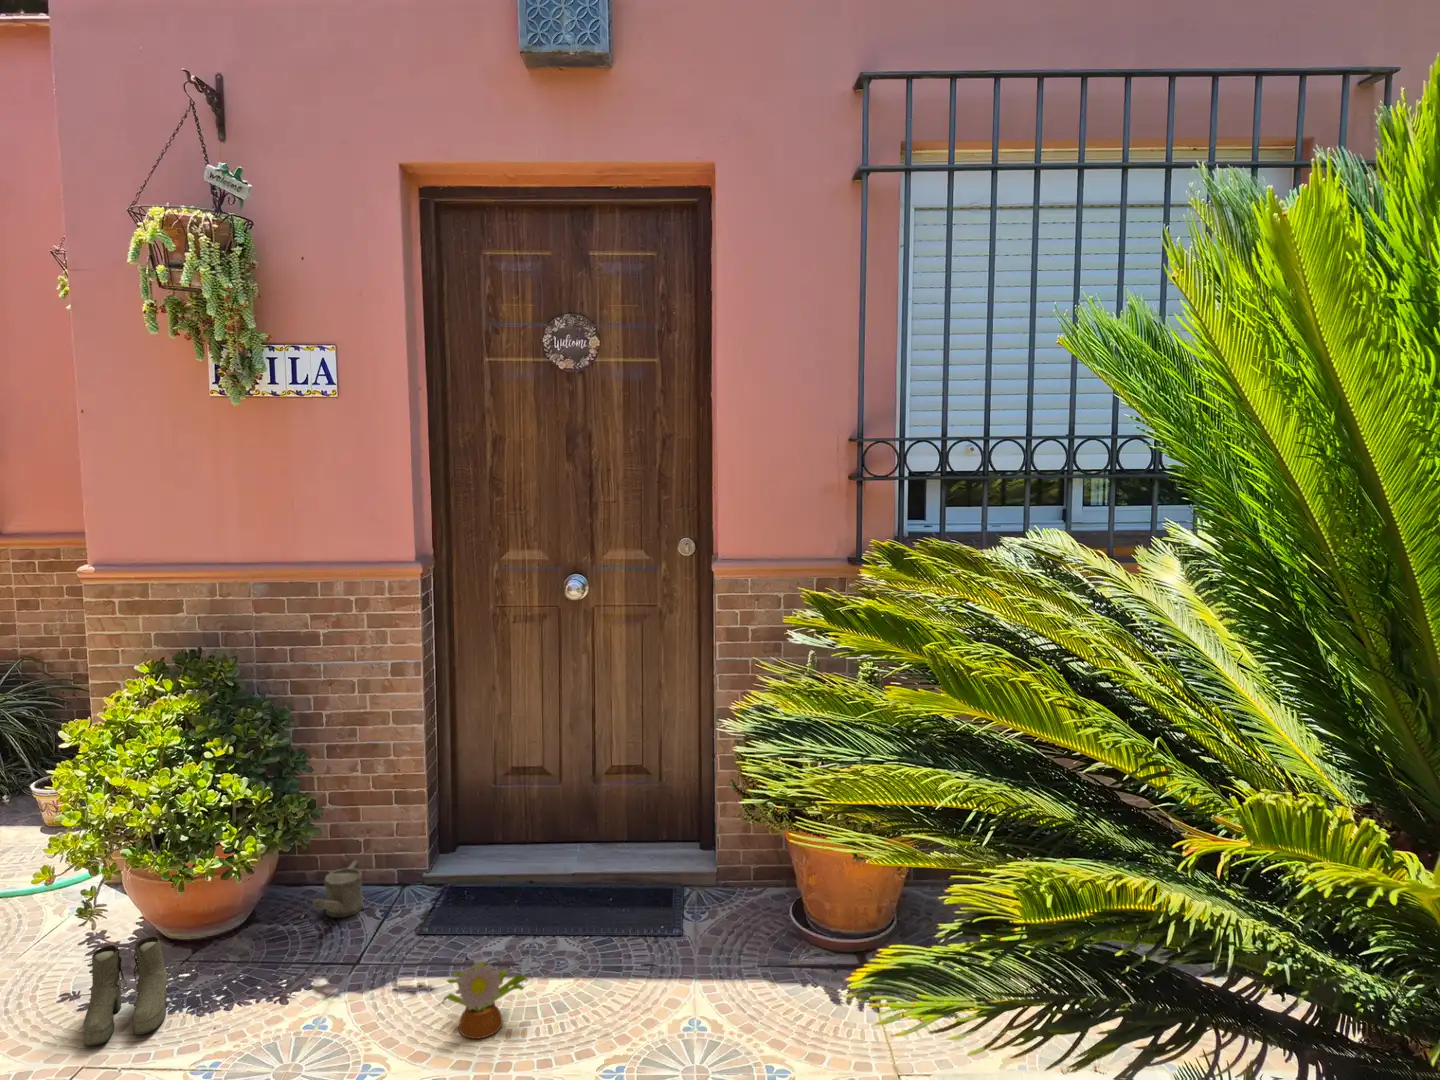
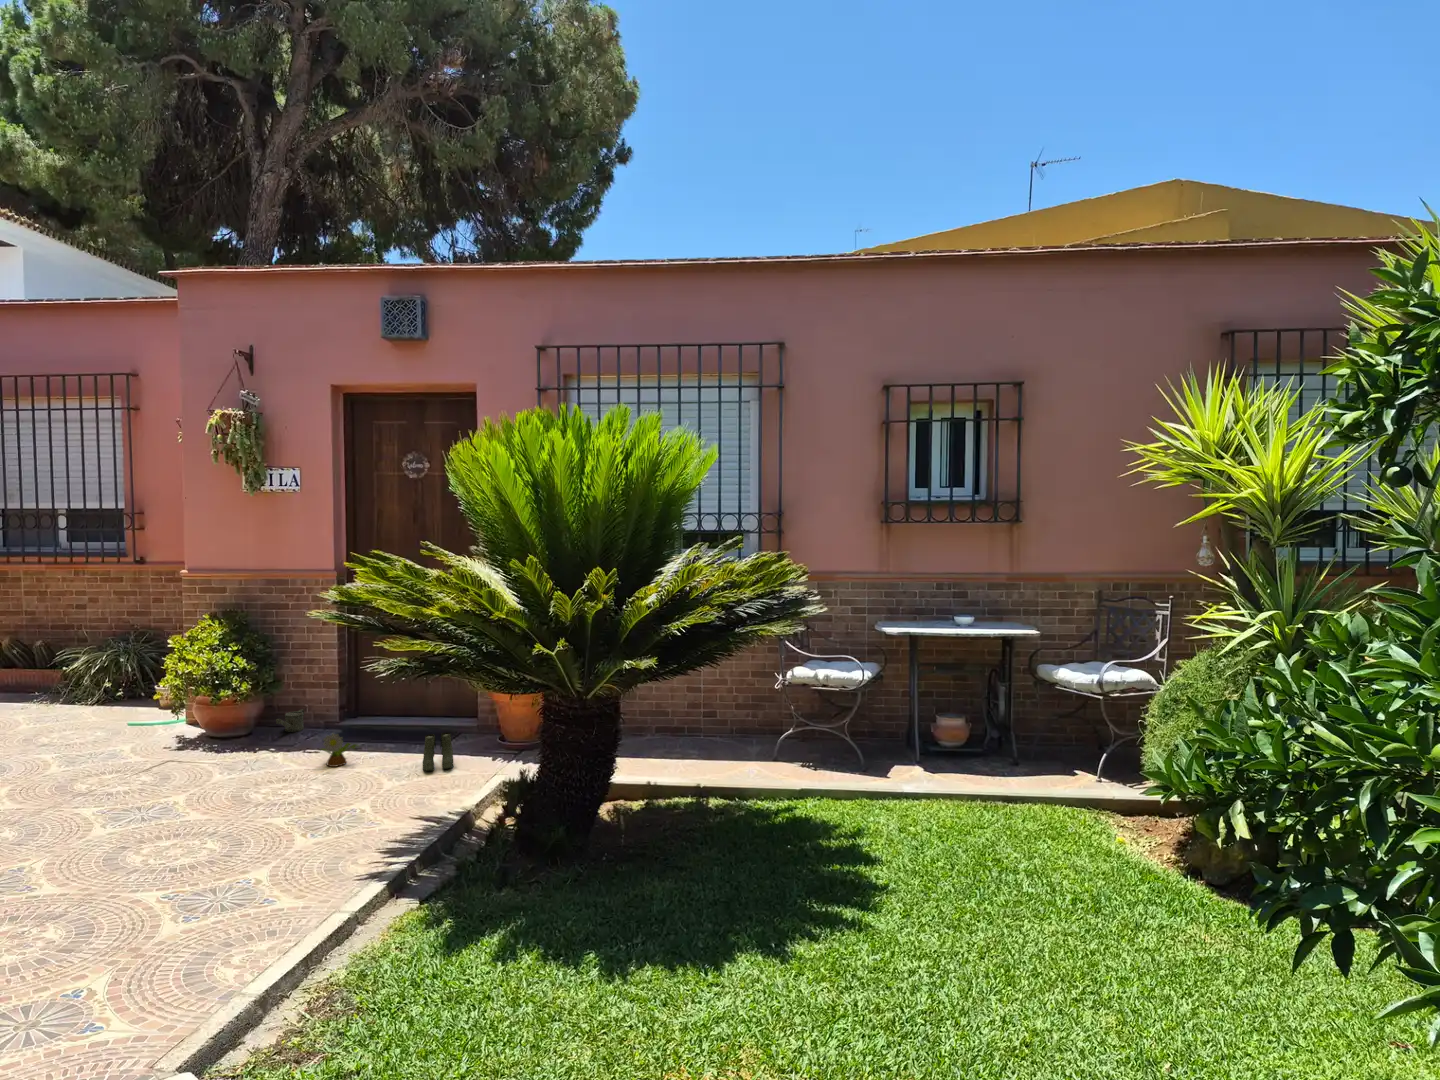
boots: present [83,937,167,1047] -> present [423,732,453,771]

